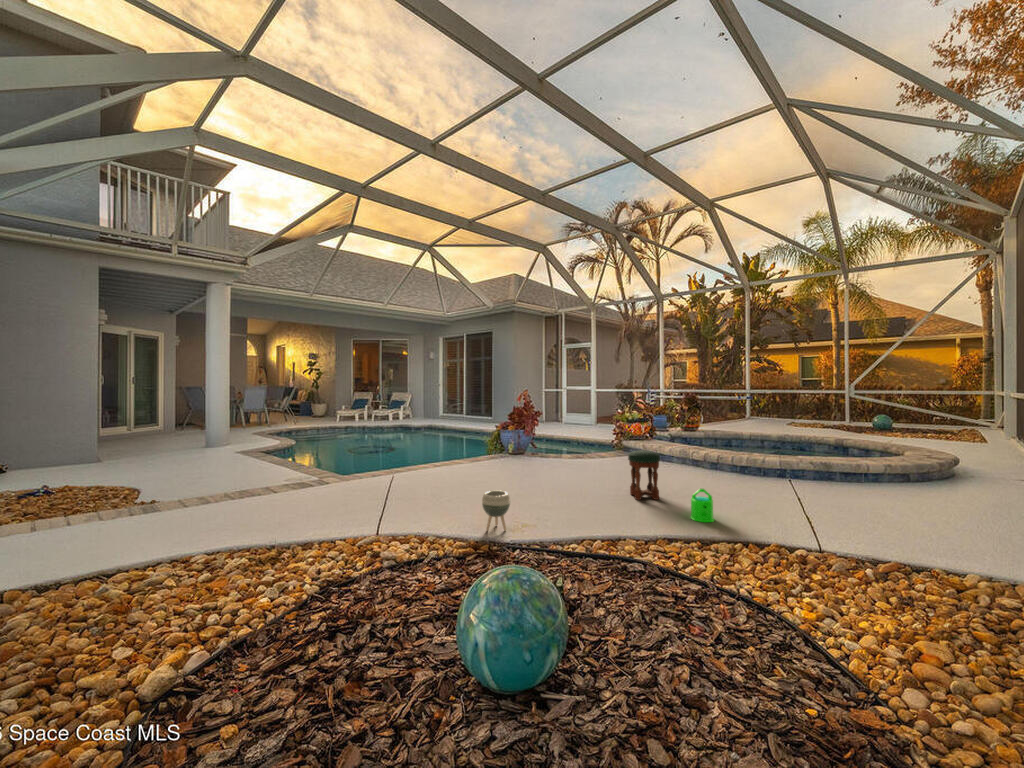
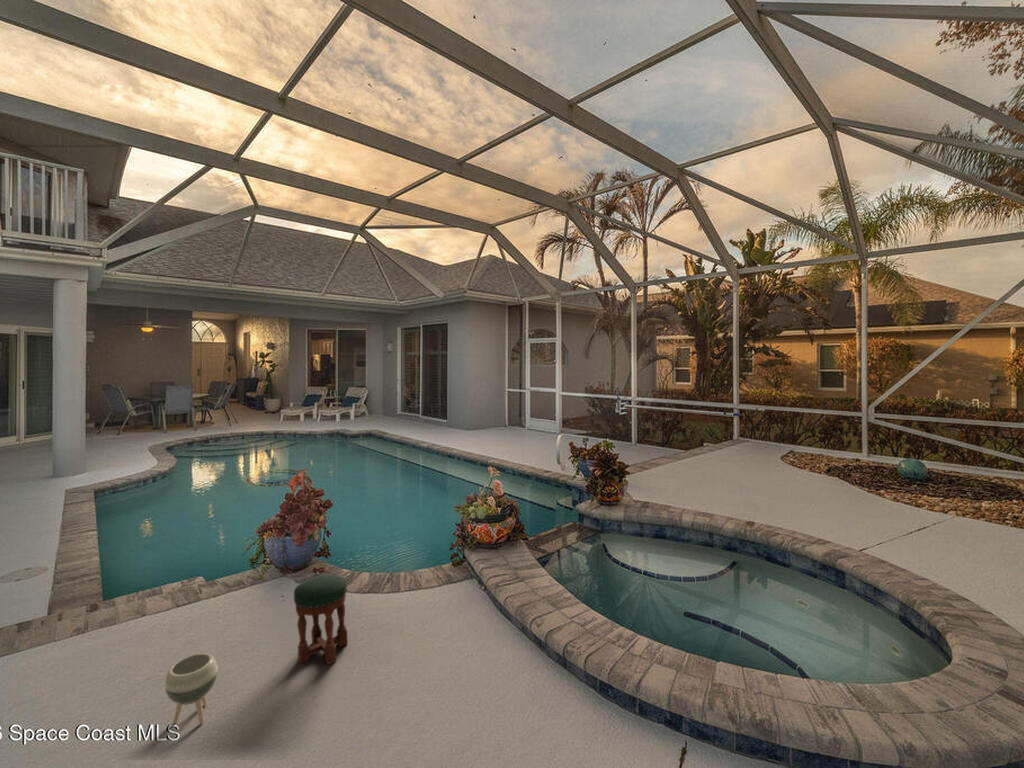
stool: present [628,450,660,500] -> present [294,575,348,664]
watering can: present [690,489,715,522] -> none [509,649,544,707]

